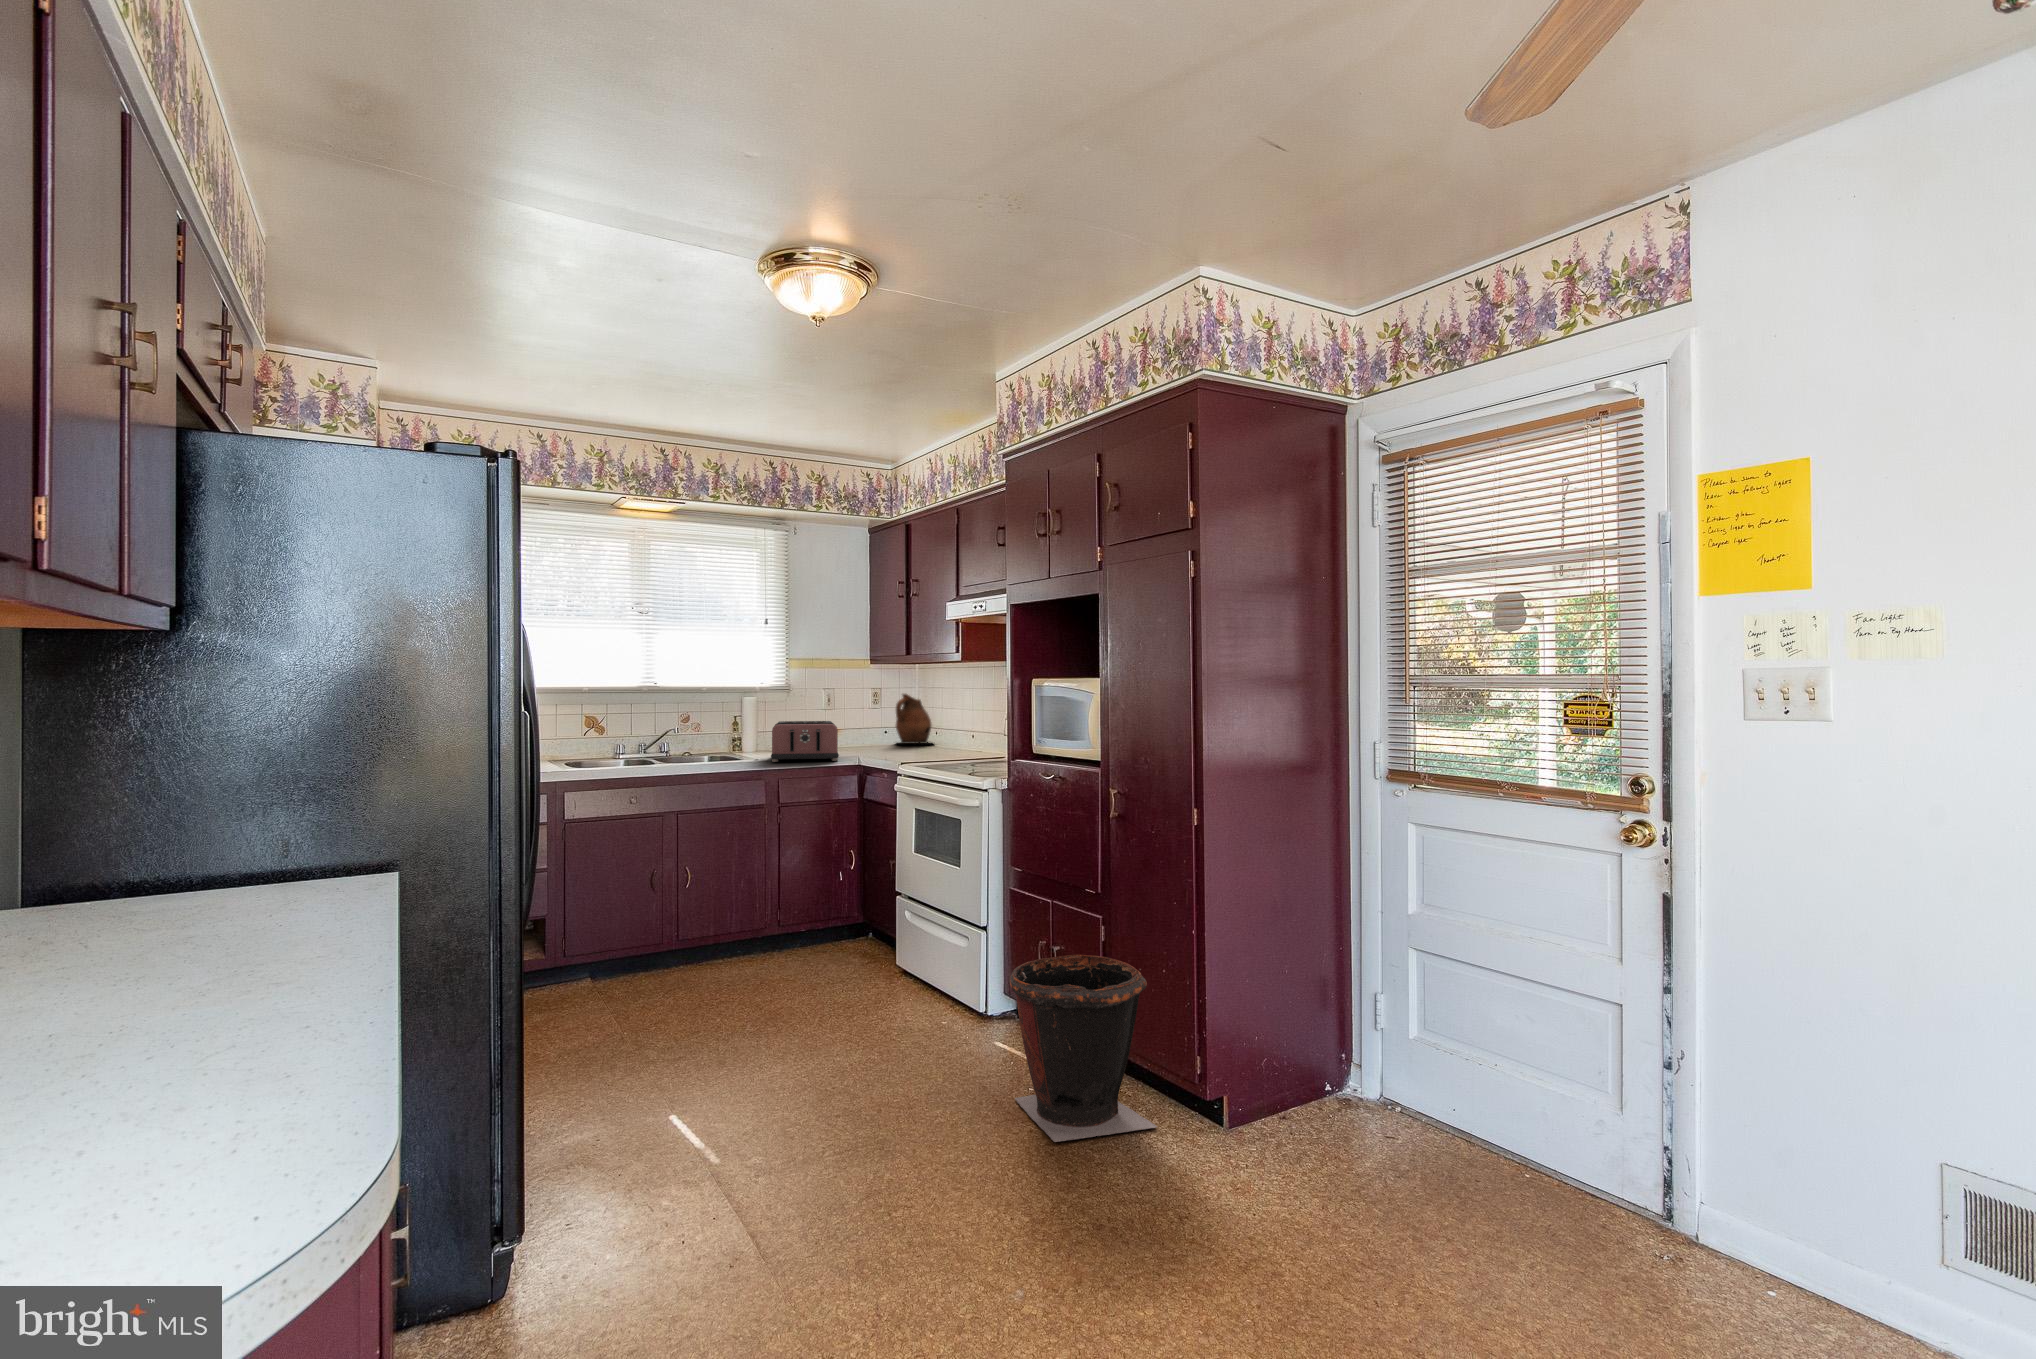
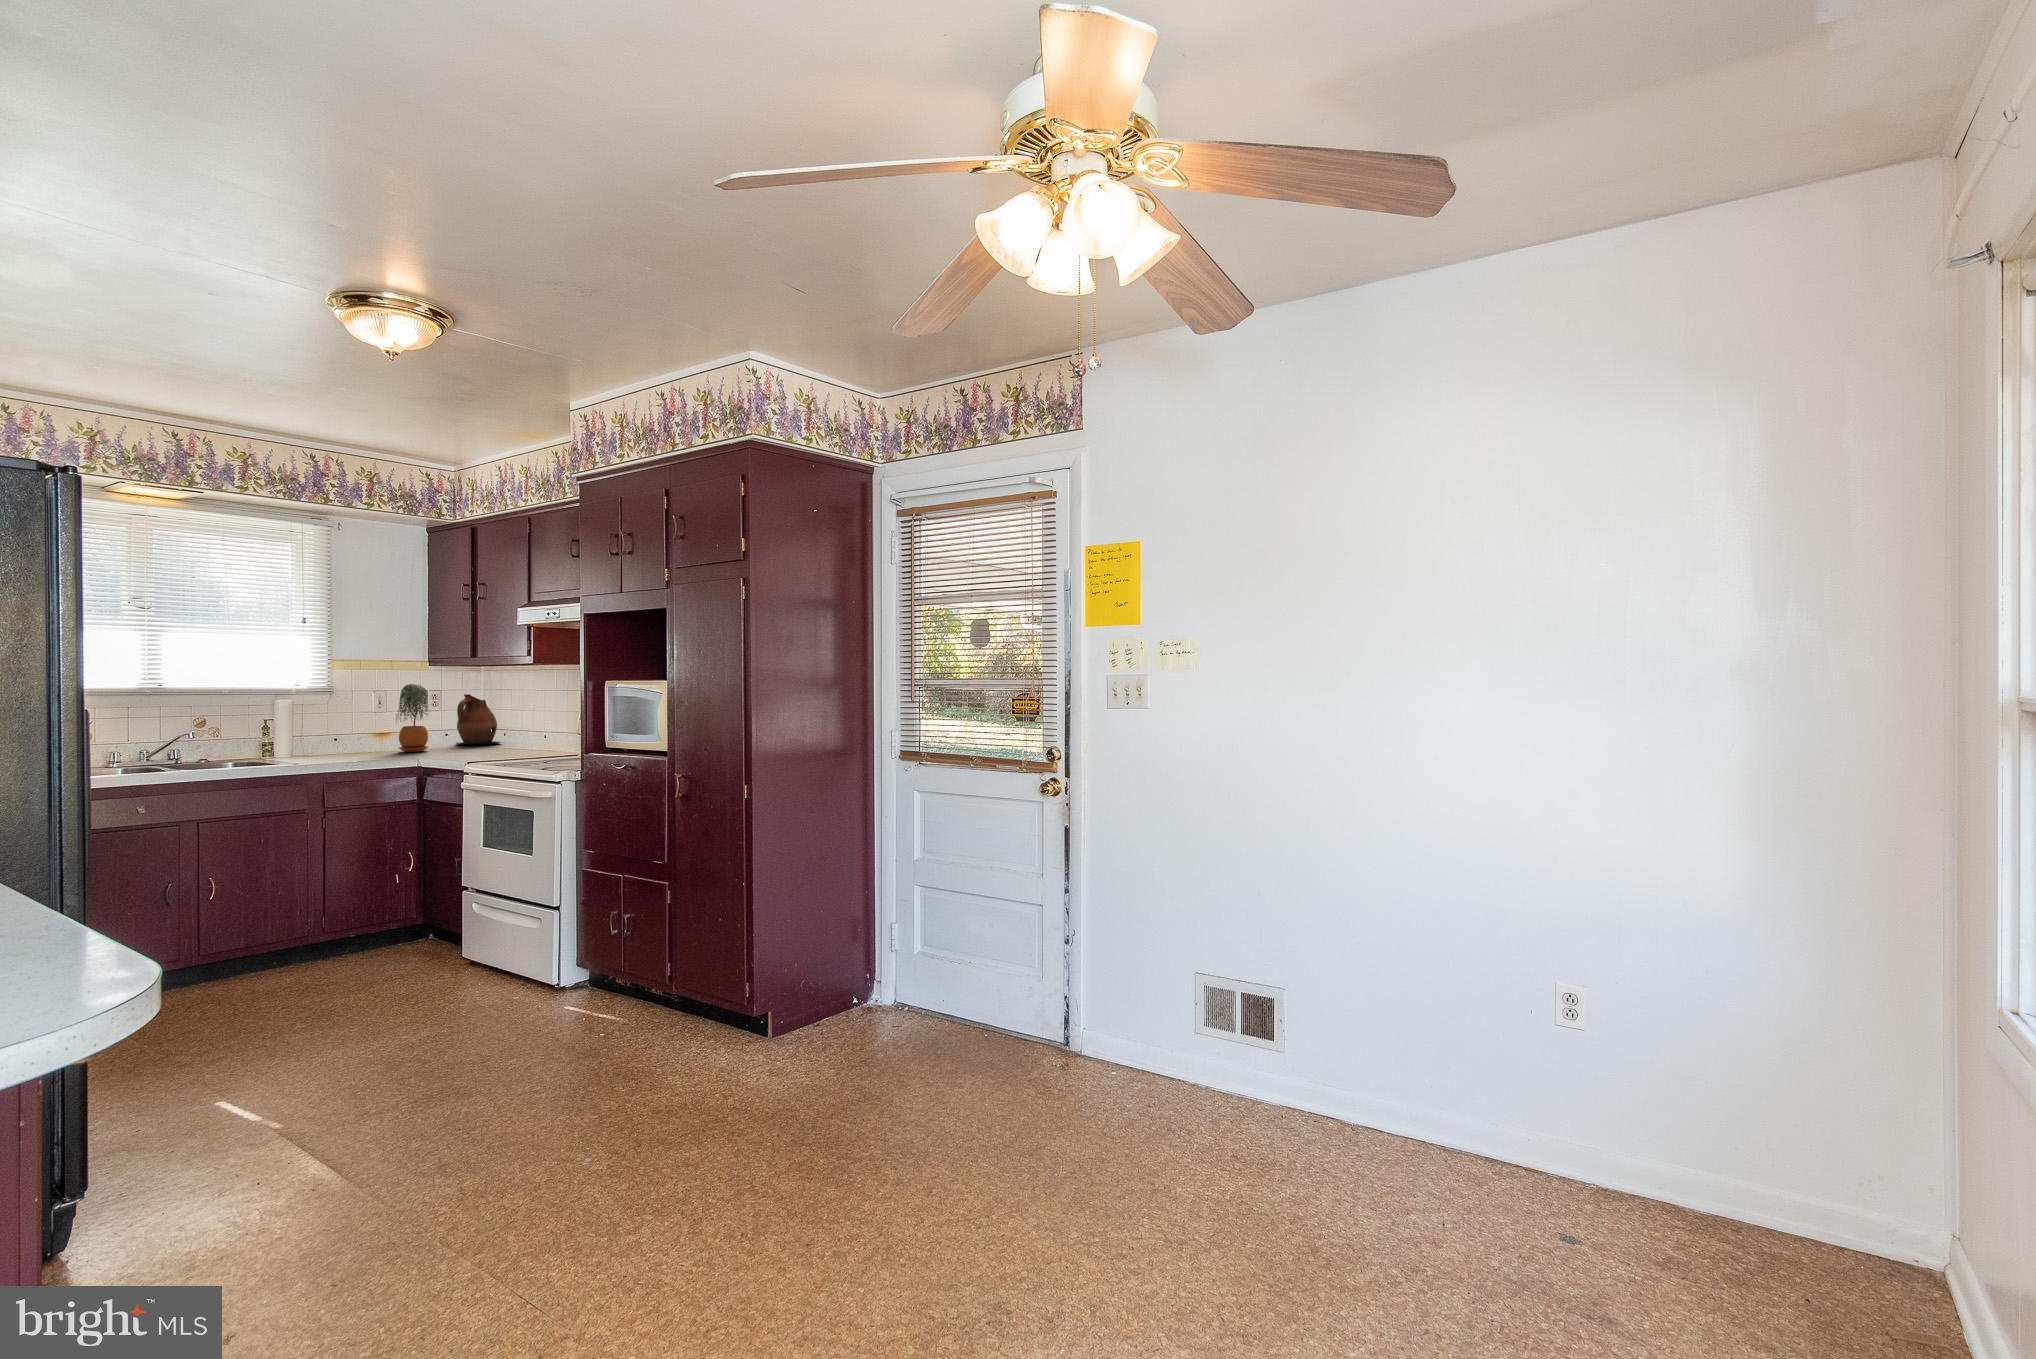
potted plant: none [841,683,871,751] -> present [396,684,429,752]
toaster: present [771,721,839,762] -> none [315,722,396,764]
waste bin: present [1010,955,1157,1142] -> none [583,915,715,1068]

